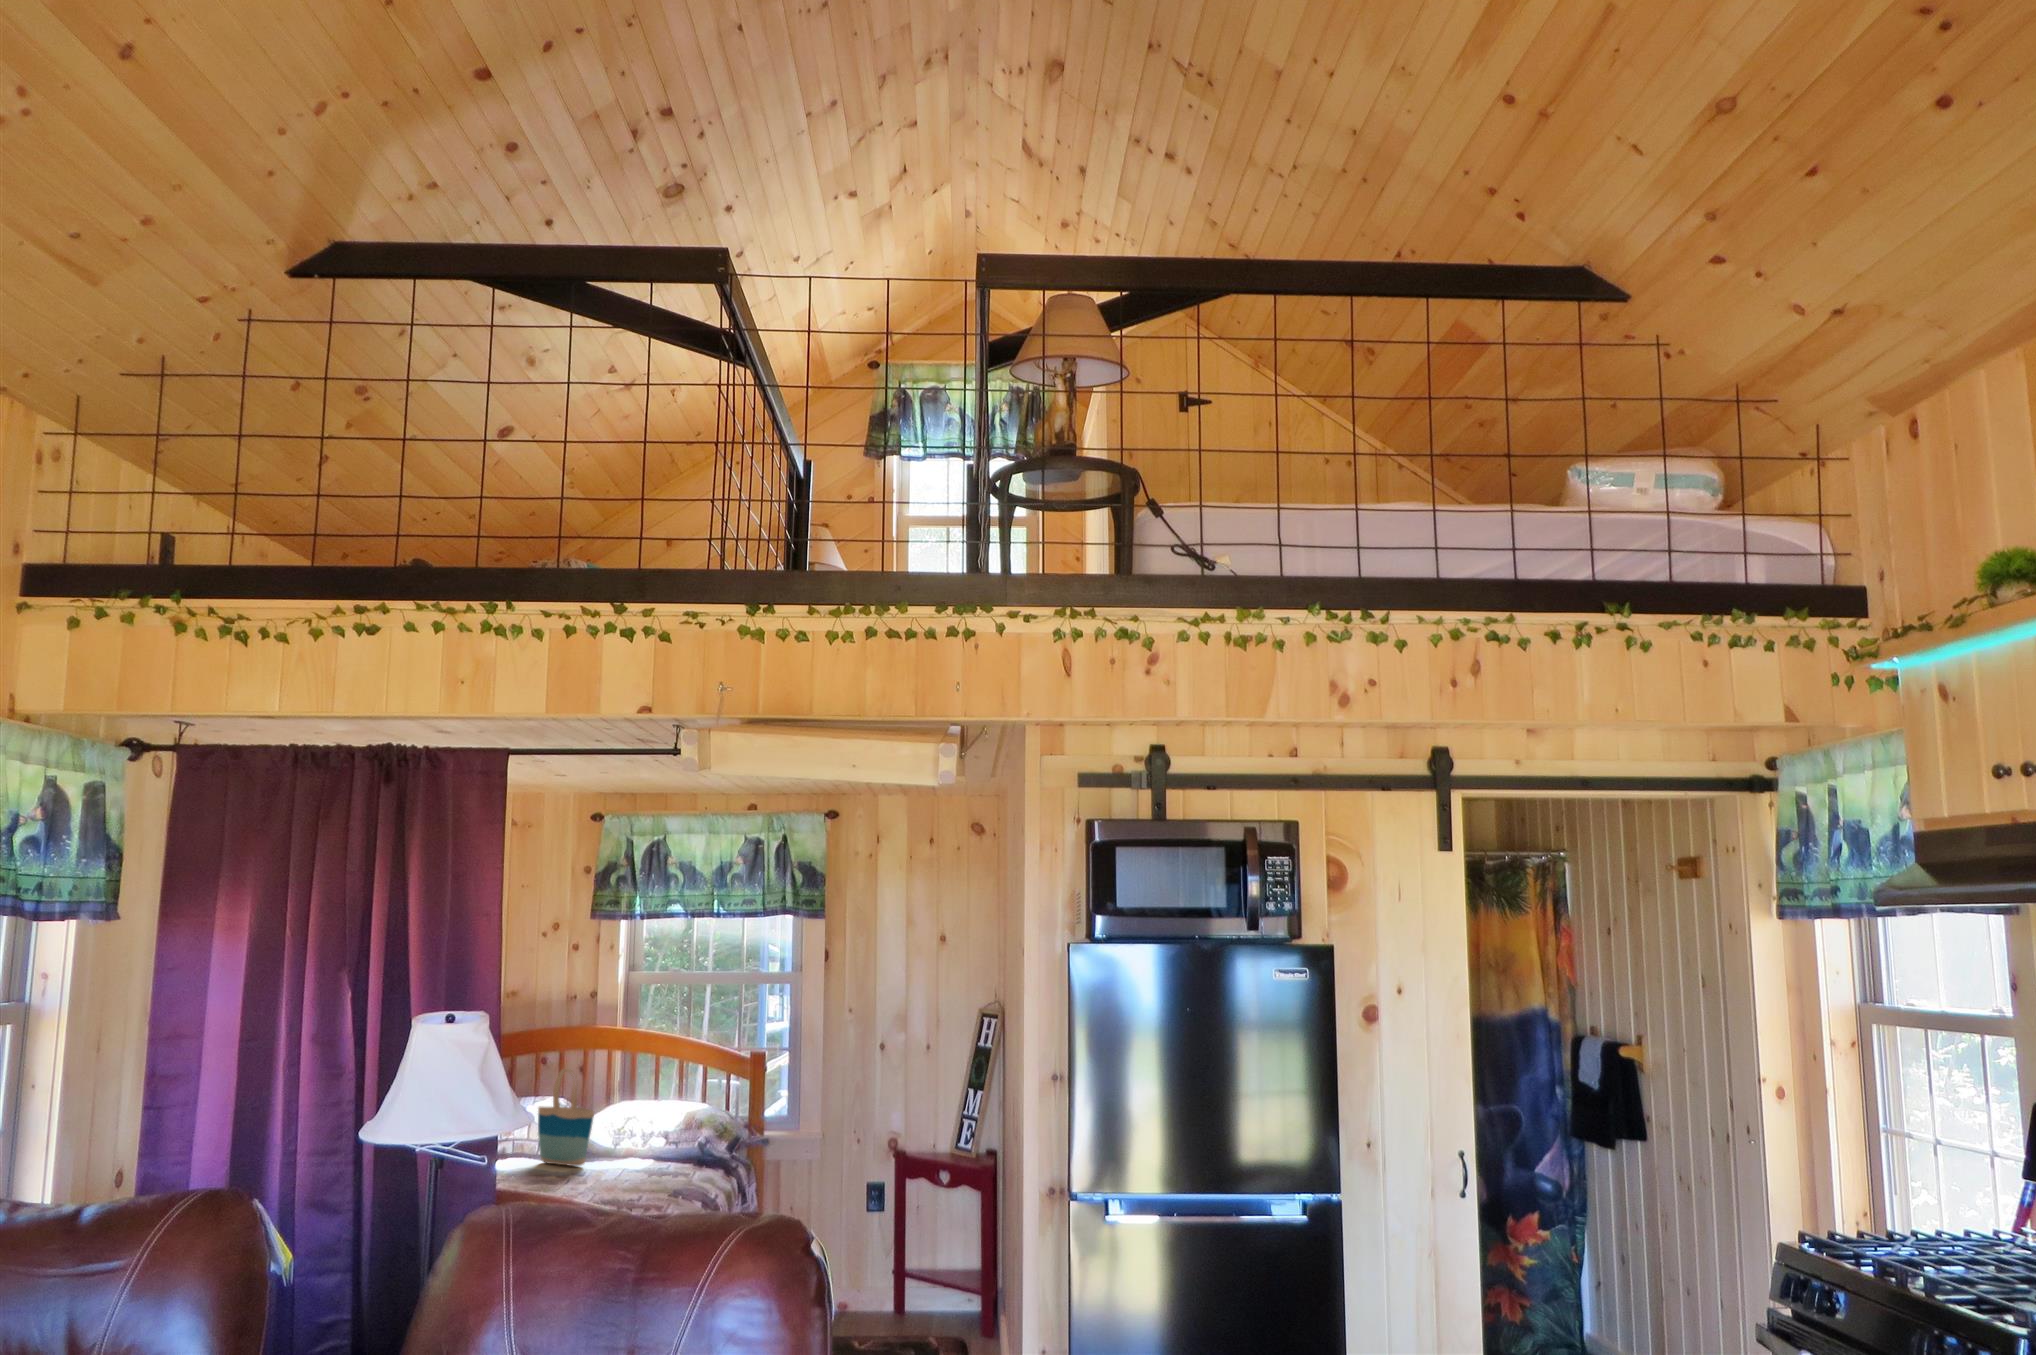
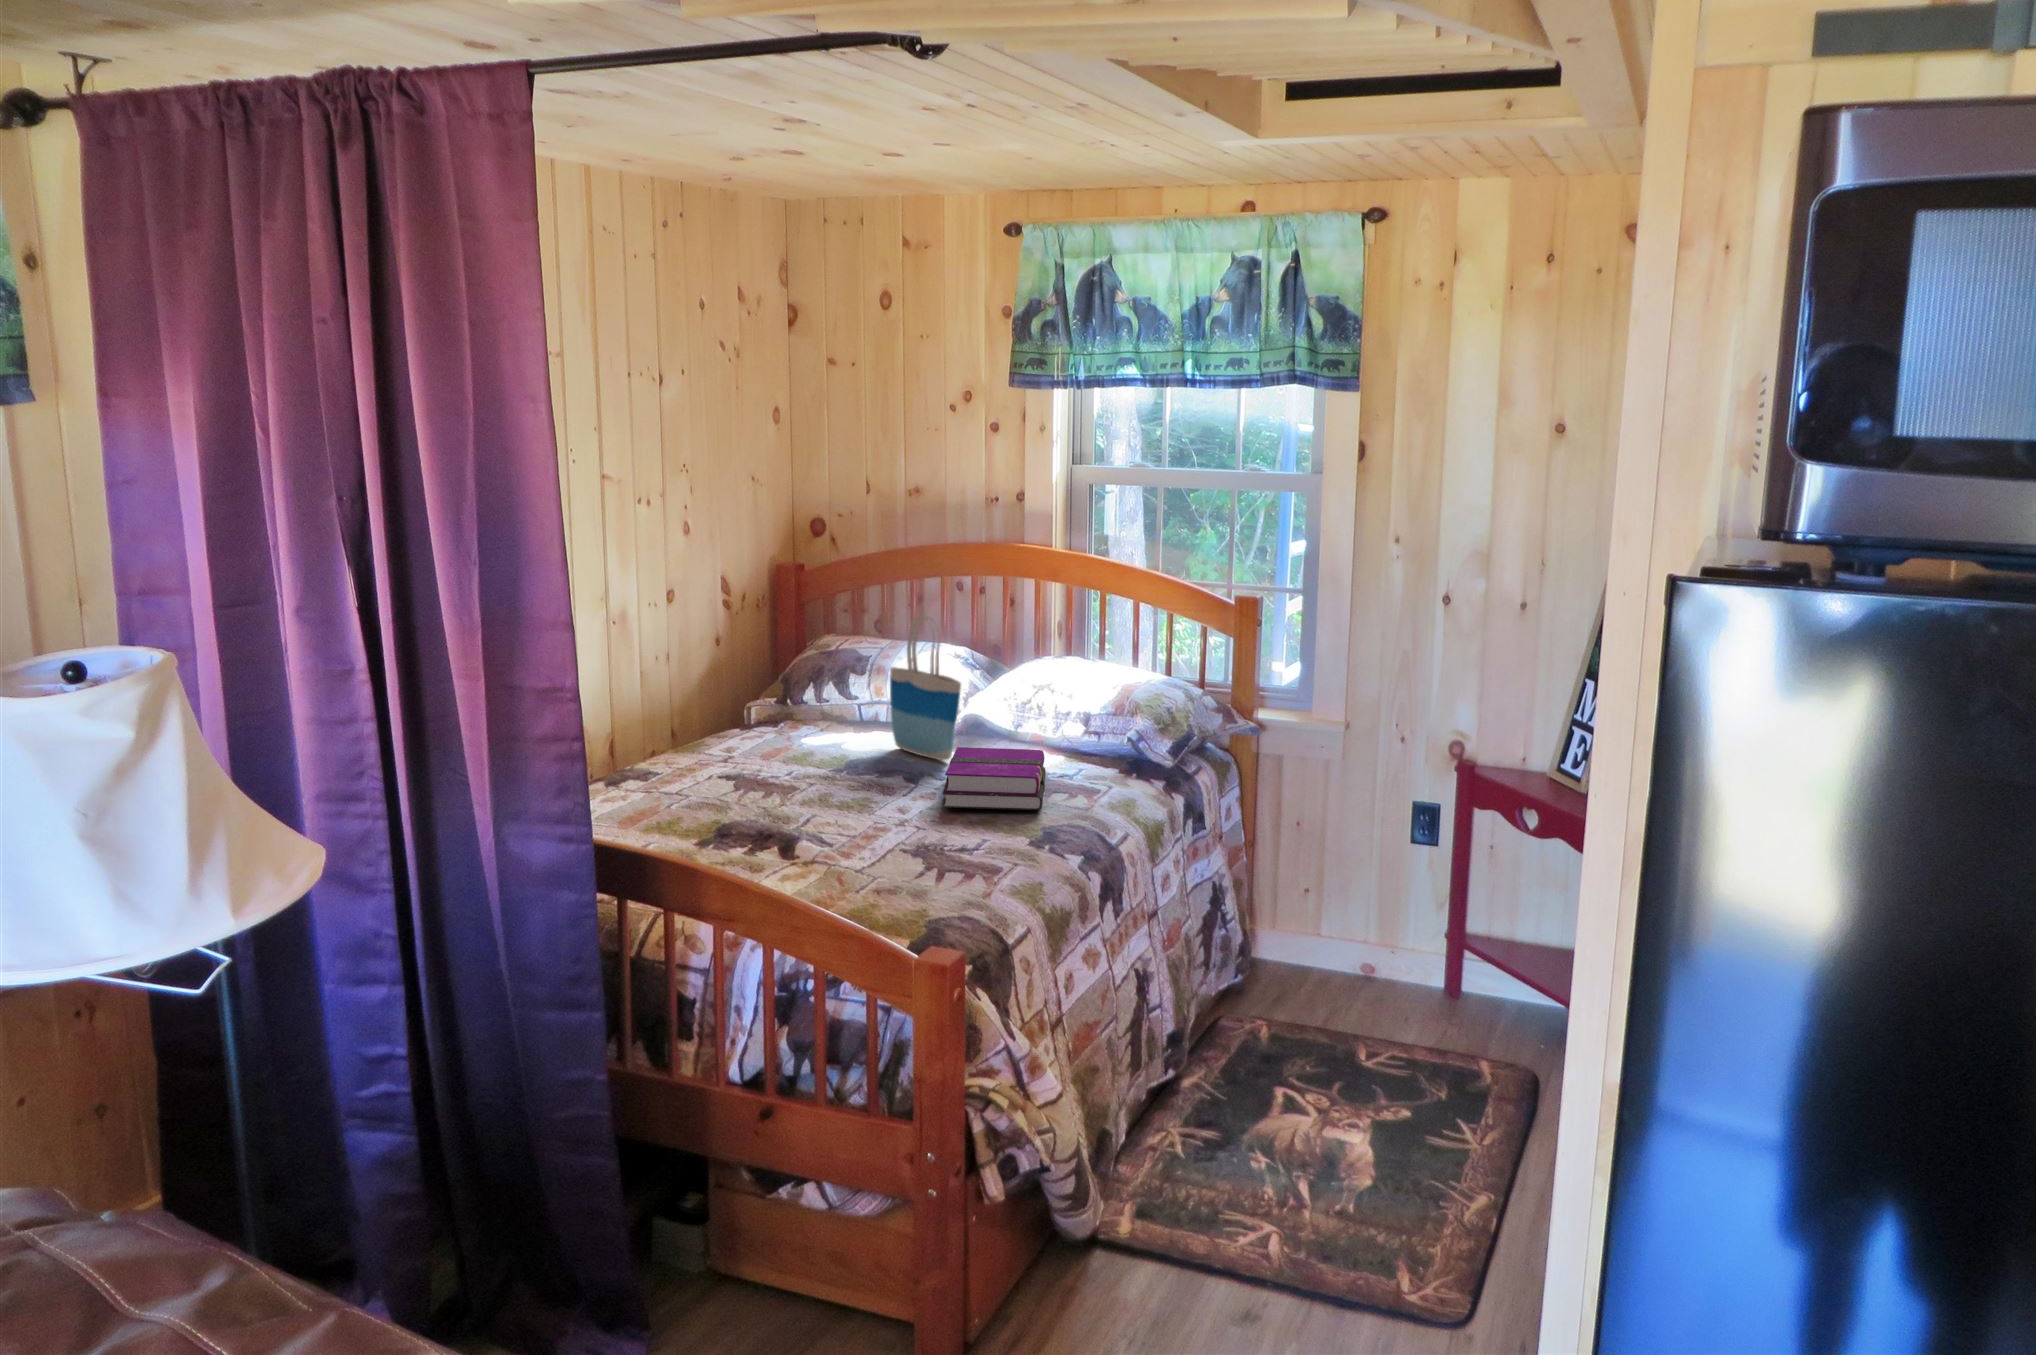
hardback book: none [590,1151,662,1188] -> present [942,747,1046,810]

